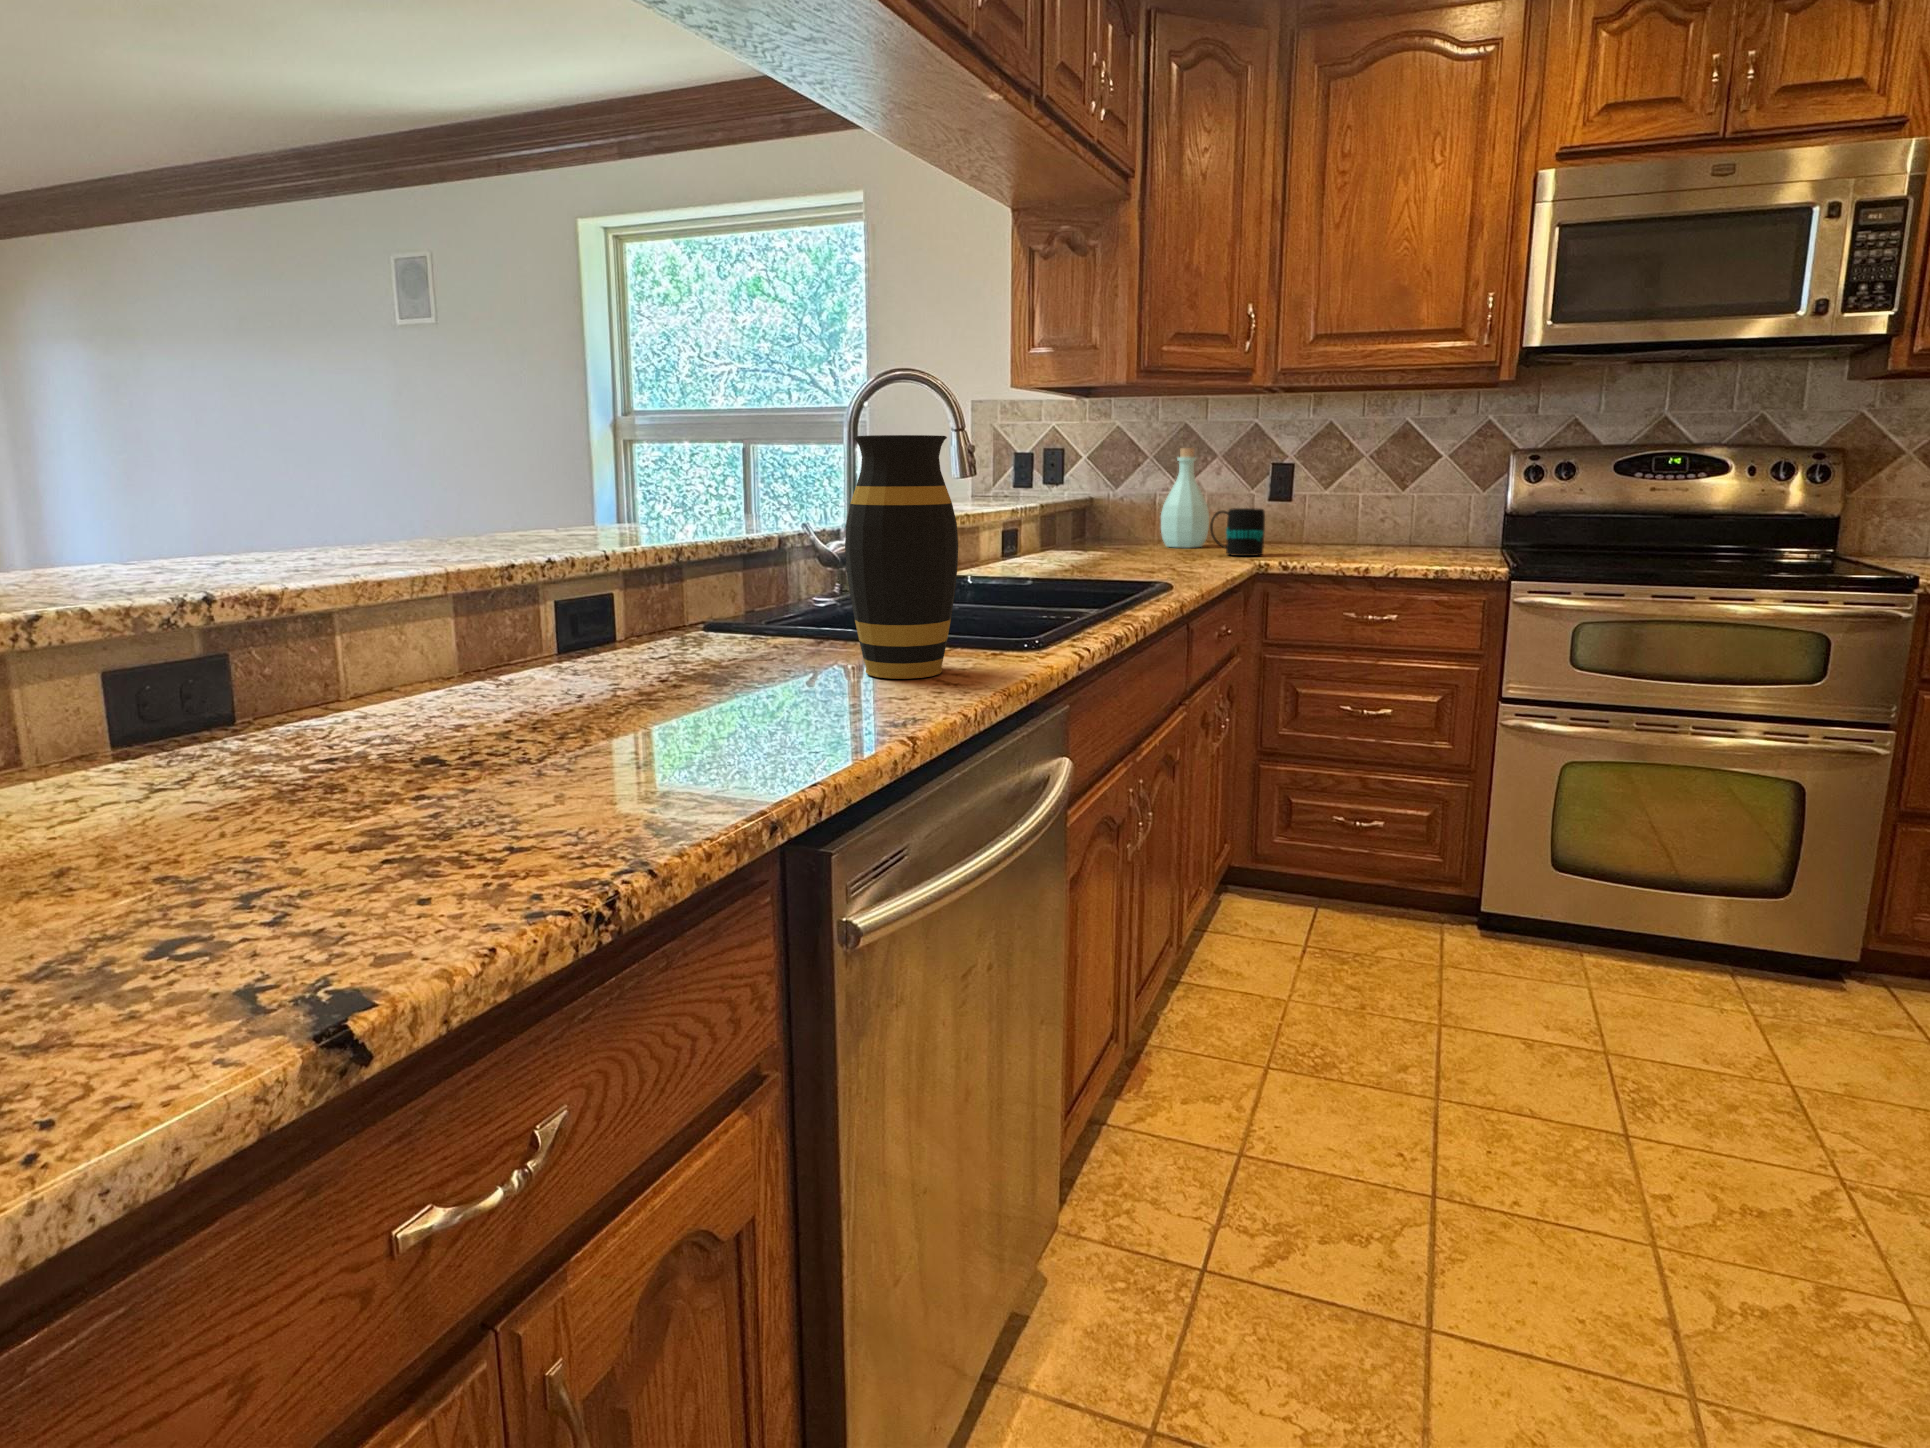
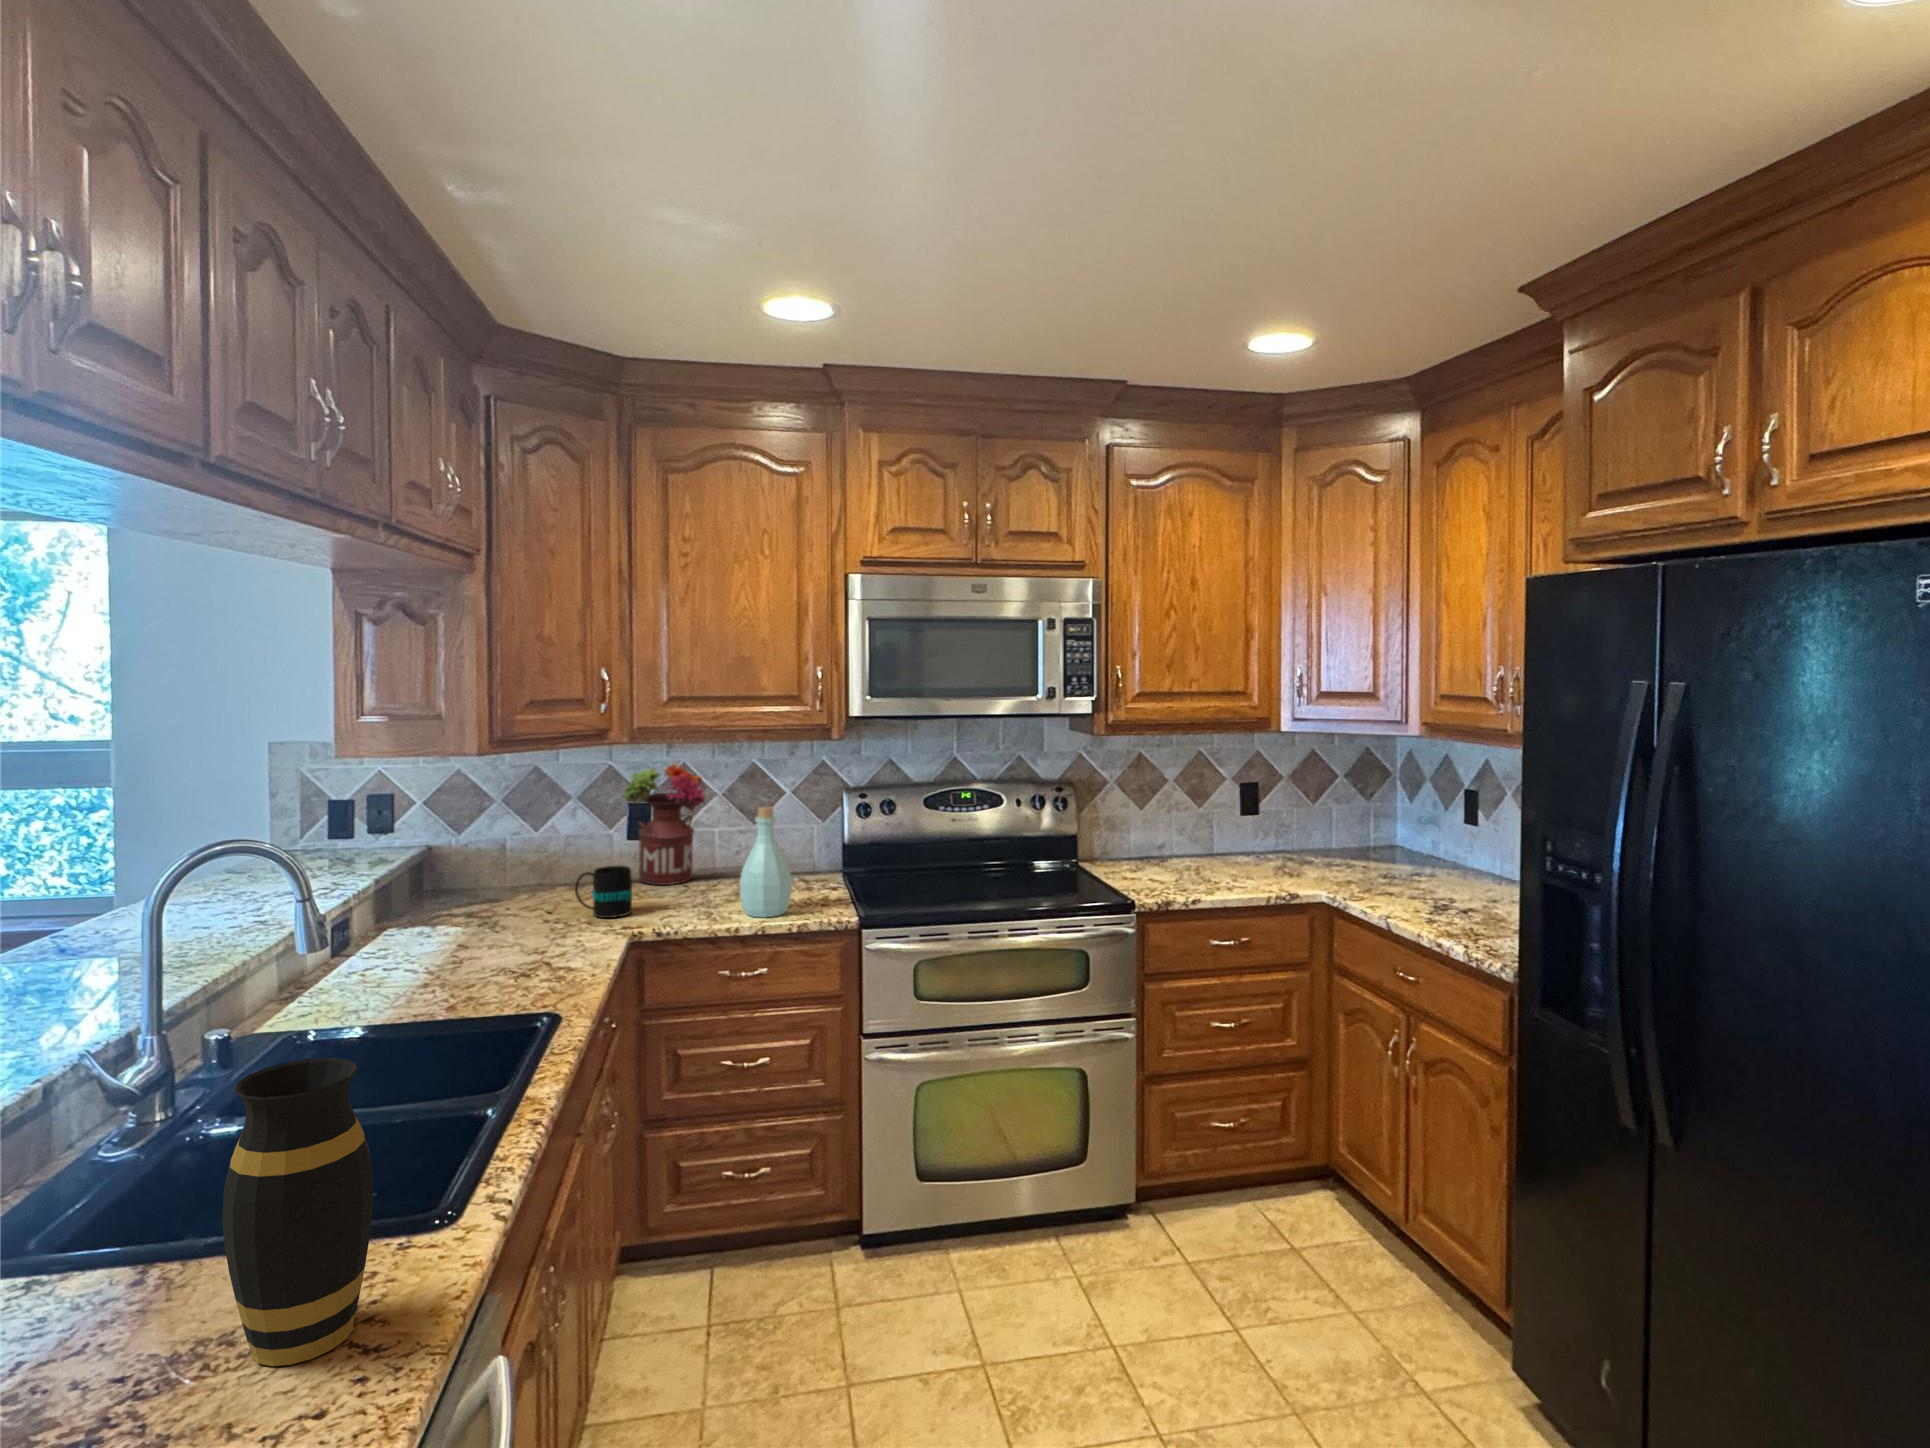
flower arrangement: none [1265,423,1352,547] -> present [623,764,705,885]
bottle: present [1161,448,1209,548] -> present [740,807,792,917]

